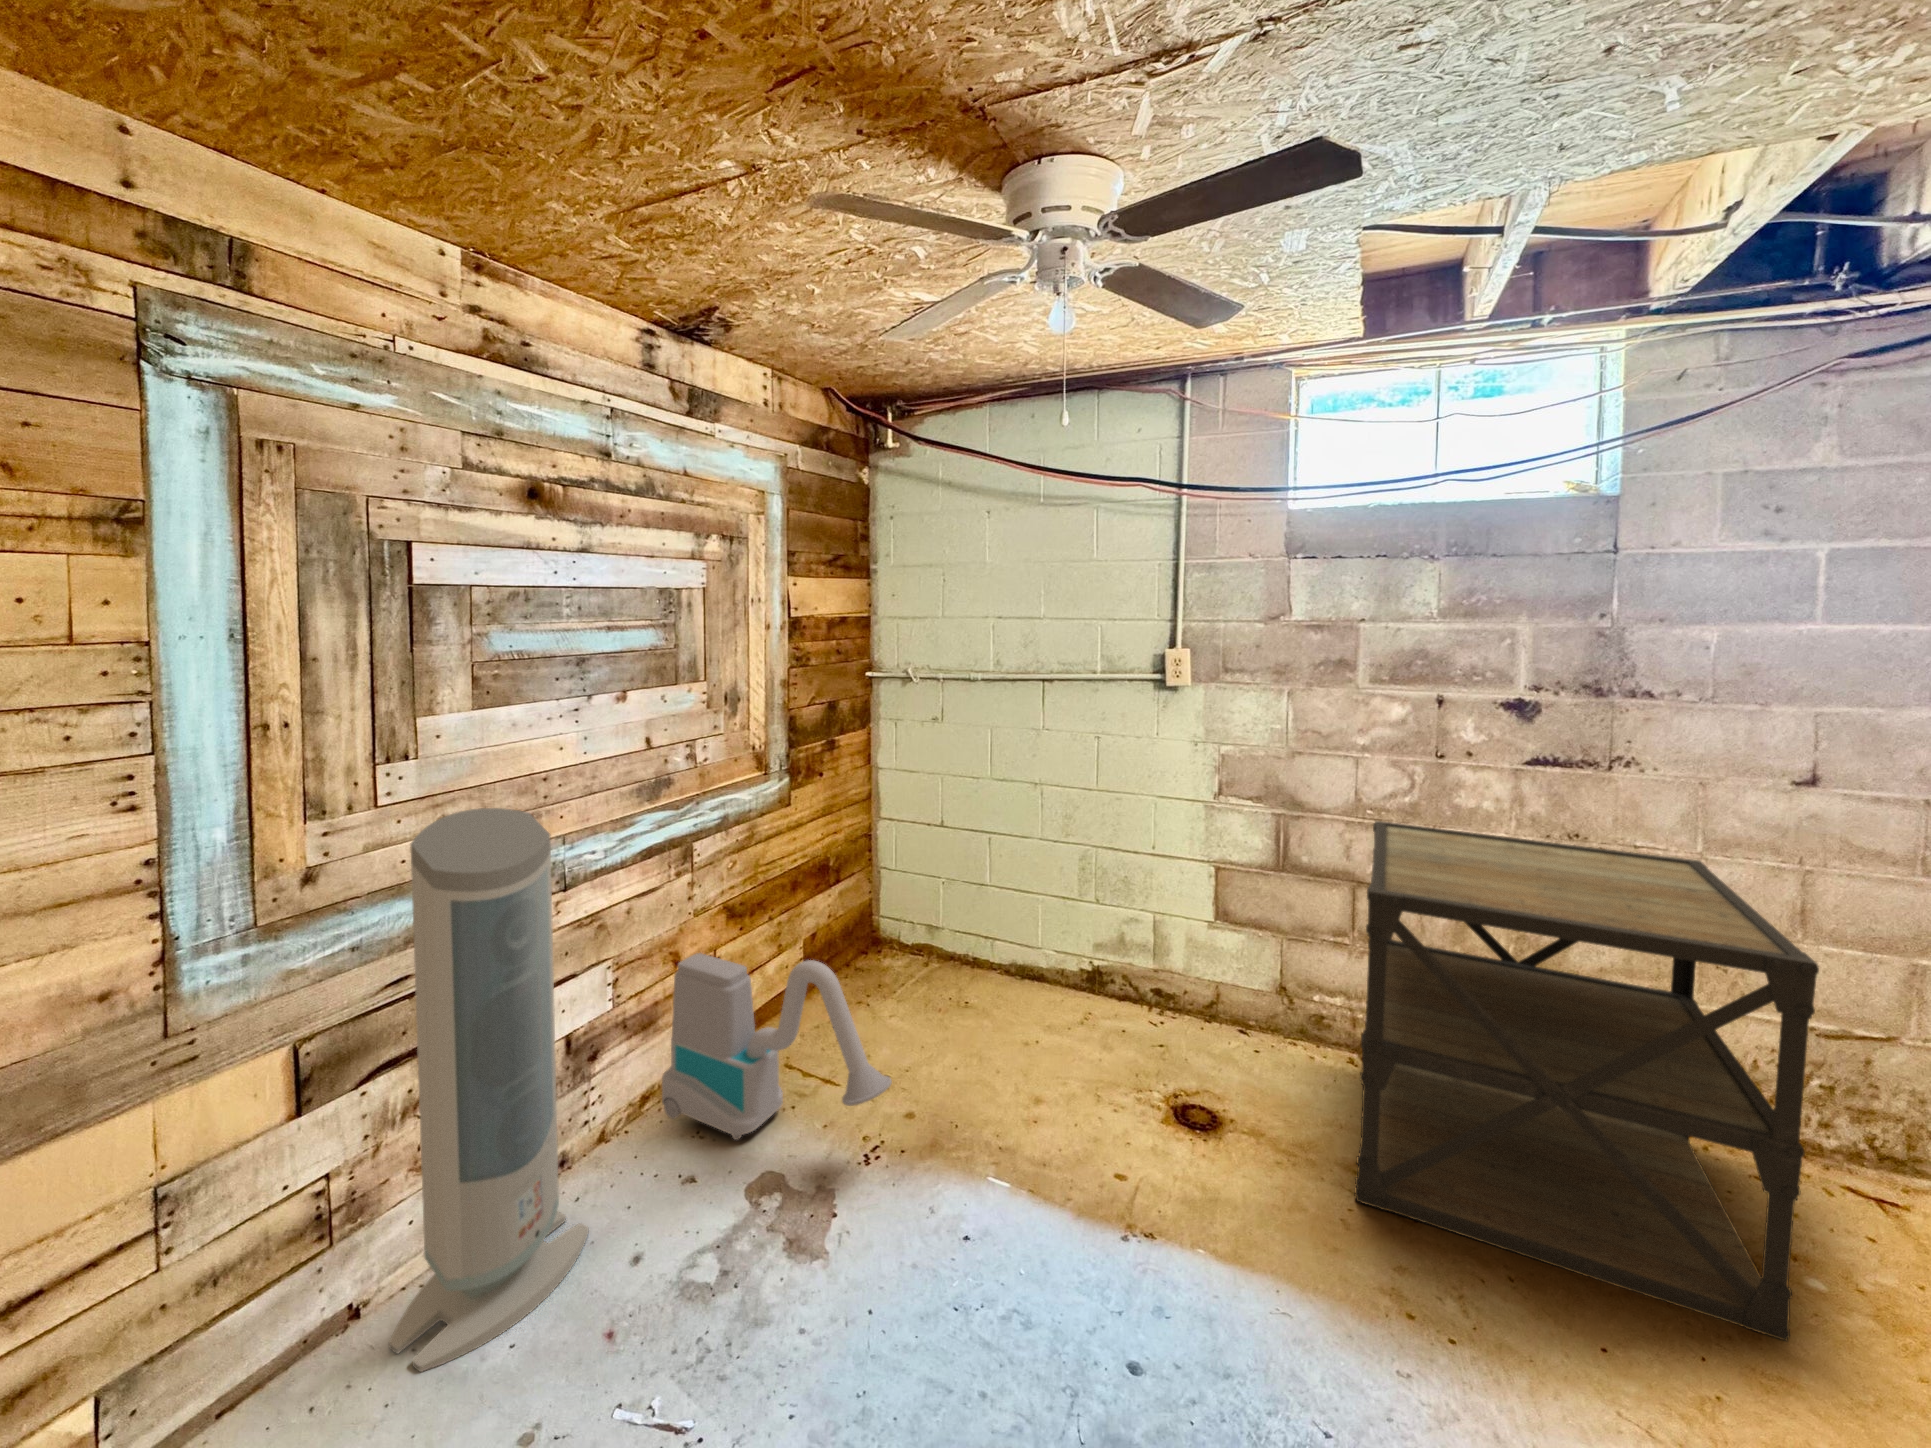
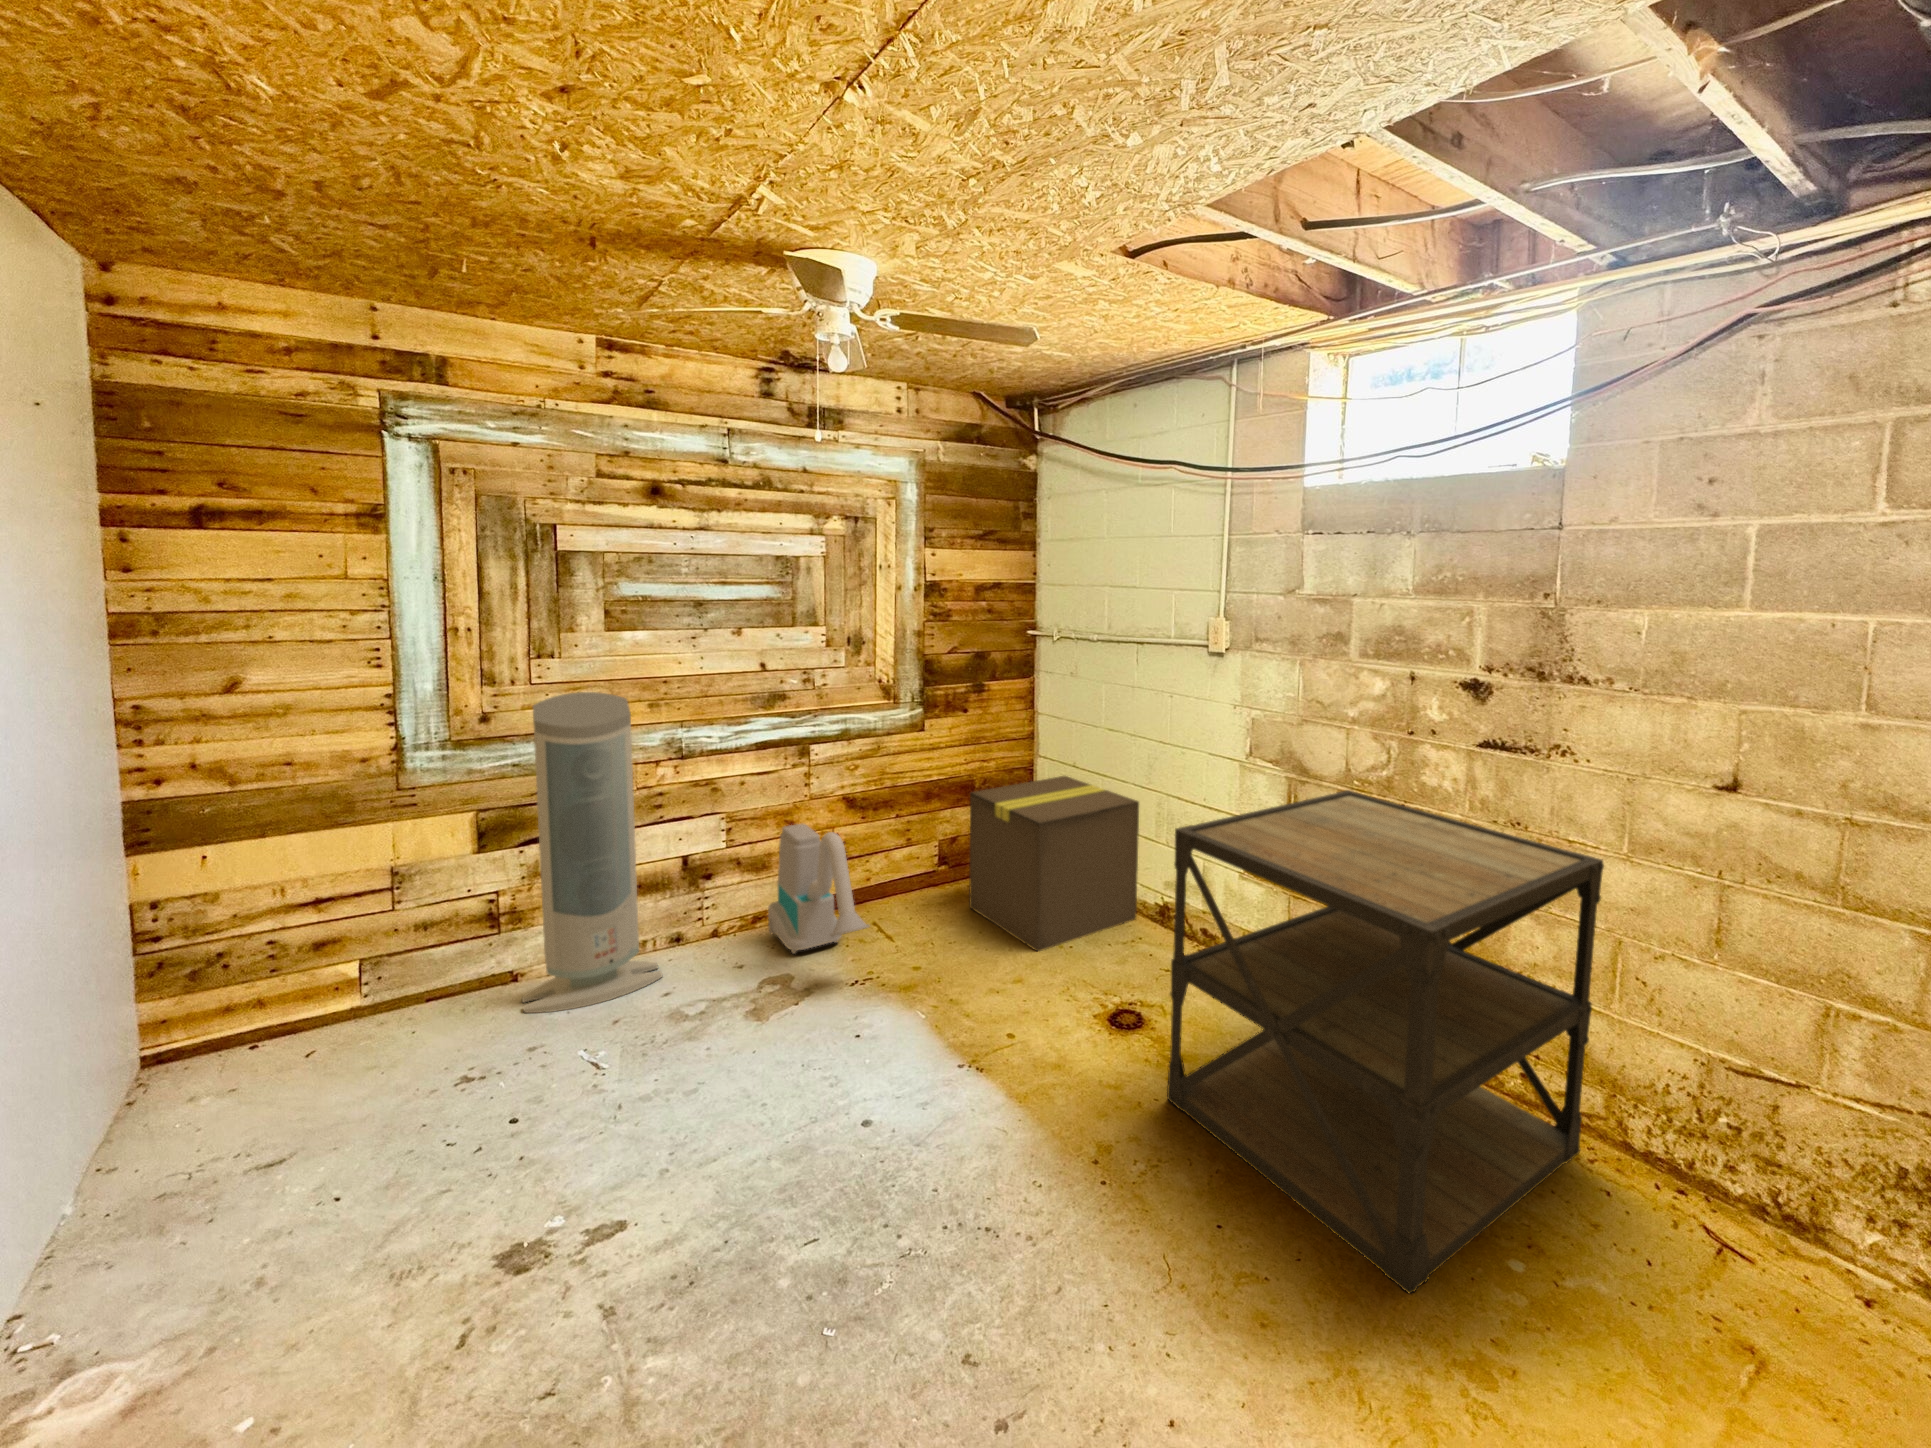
cardboard box: none [874,838,1063,1058] -> present [969,776,1139,951]

